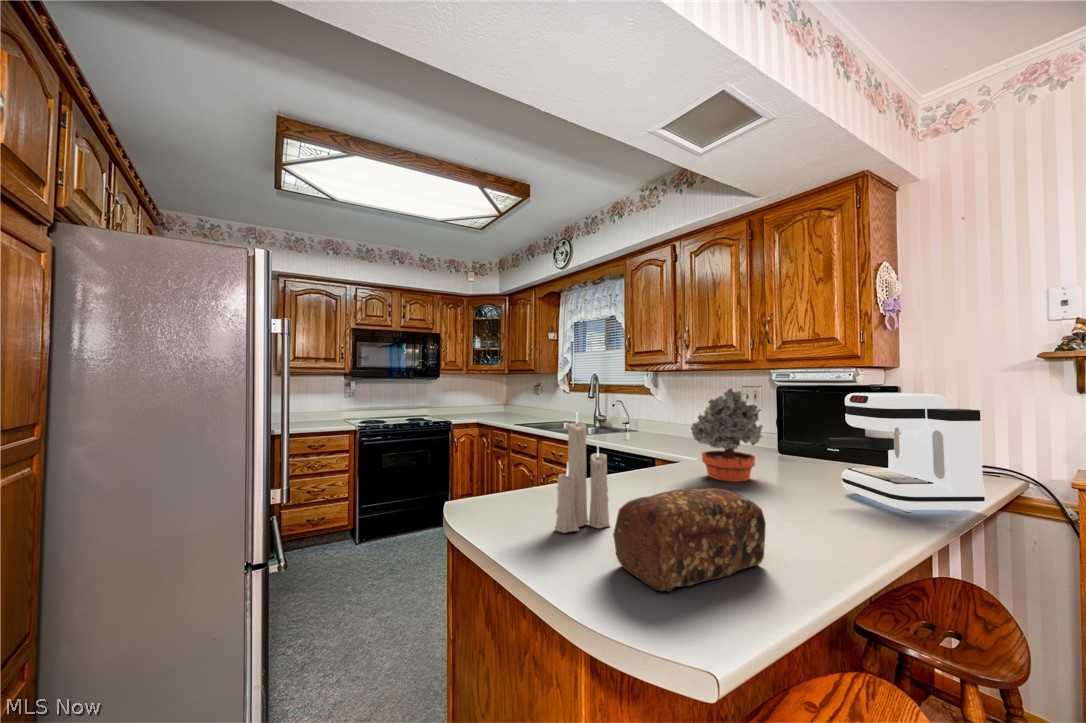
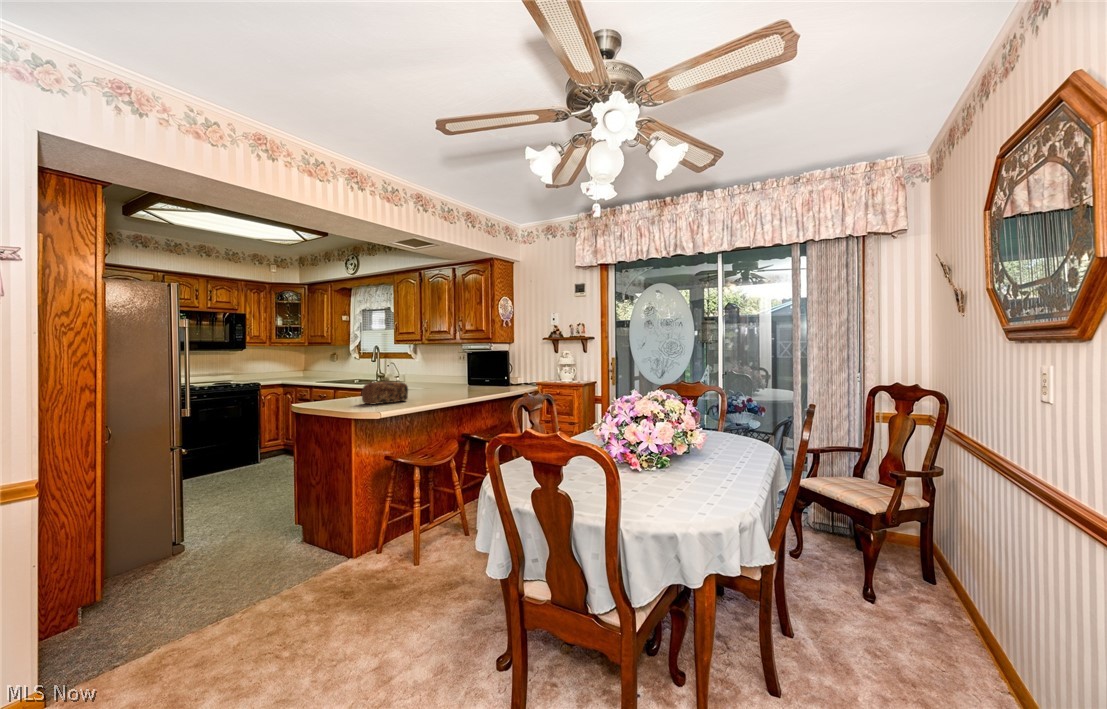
potted plant: present [691,388,763,482] -> none [410,353,443,392]
coffee maker: present [825,393,986,512] -> none [455,354,497,393]
candle: present [555,412,610,533] -> none [343,358,365,402]

